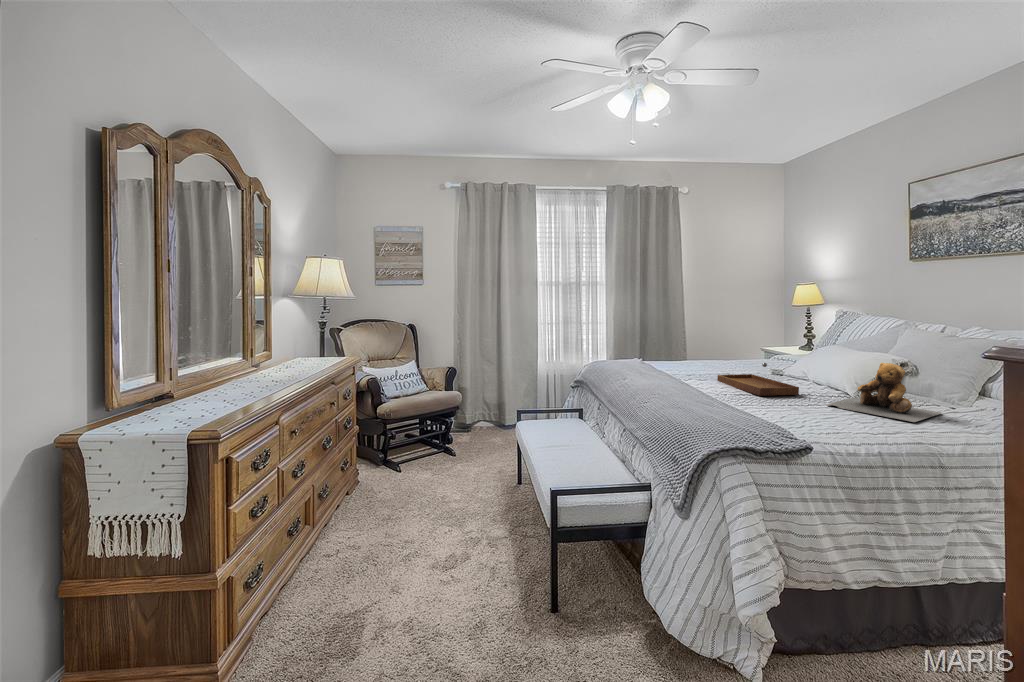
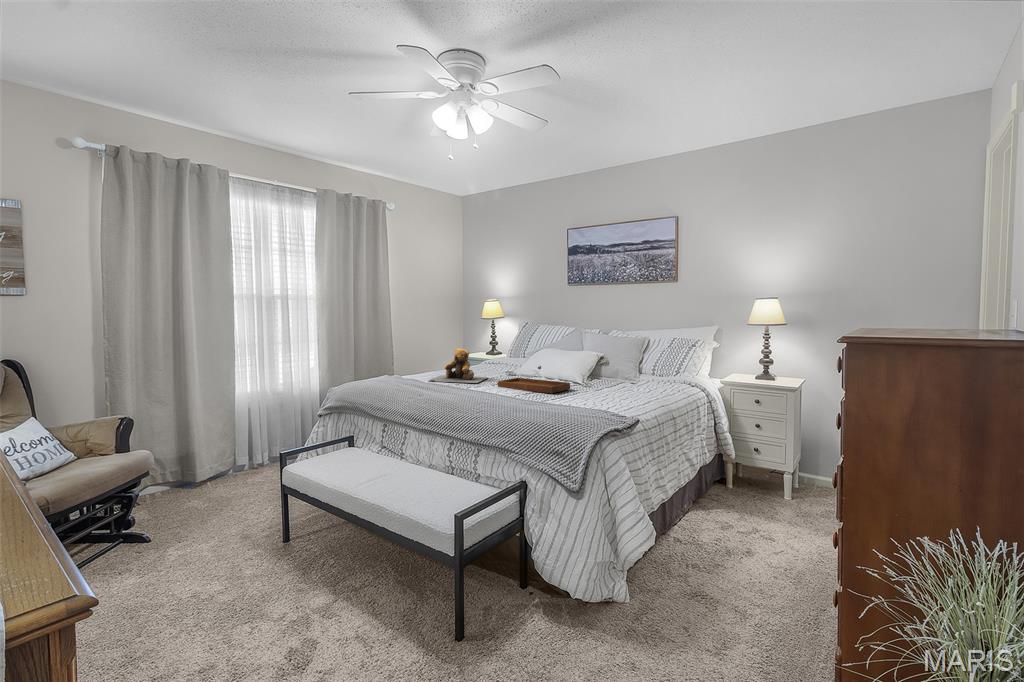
teddy bear: present [826,363,941,422] -> present [428,348,487,383]

